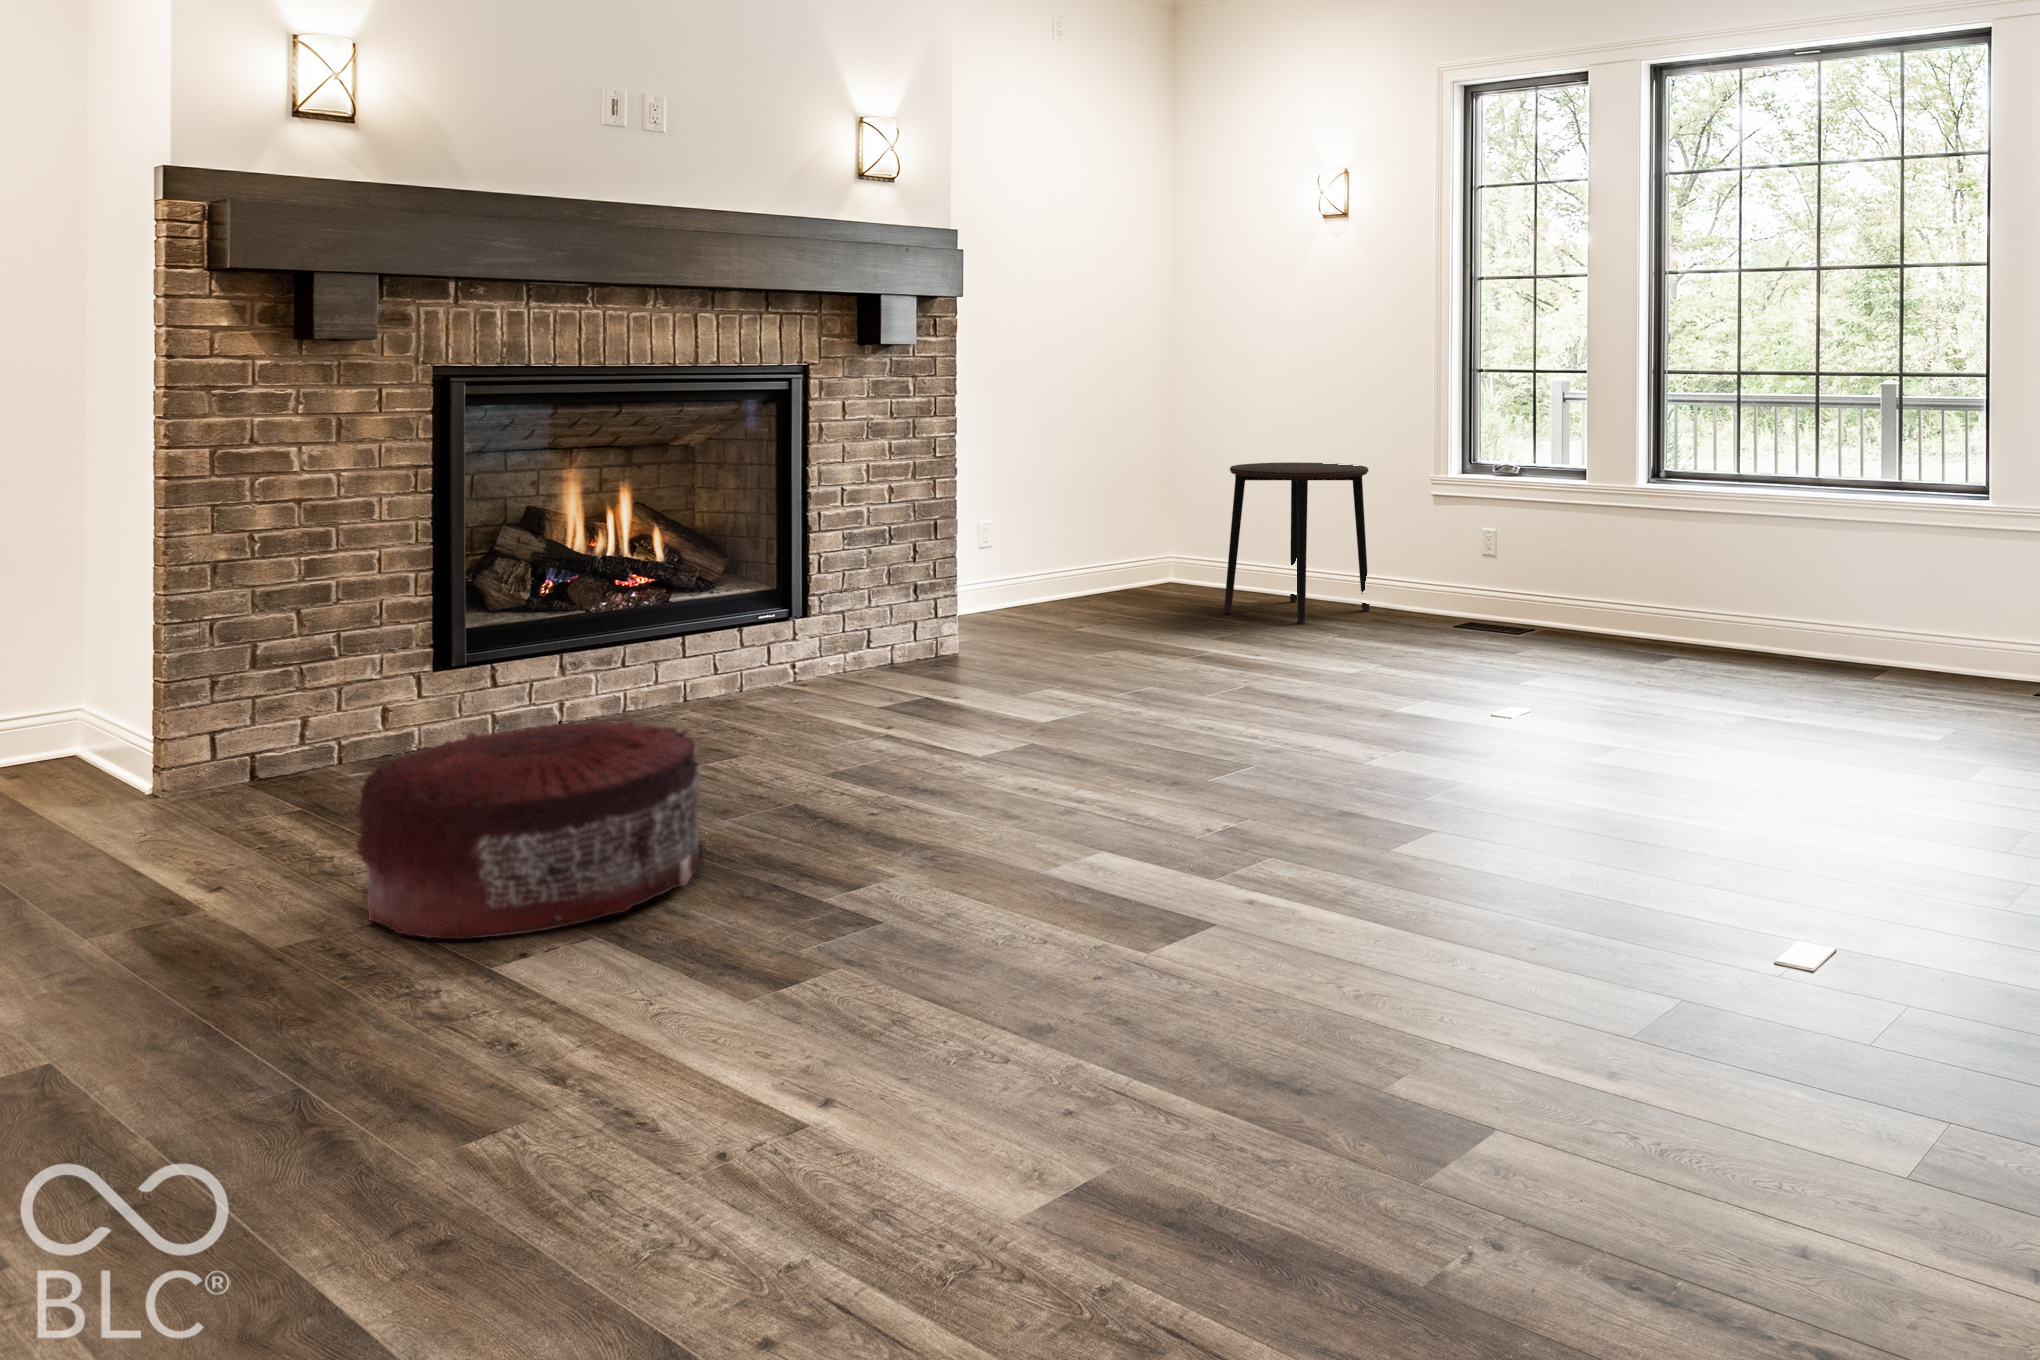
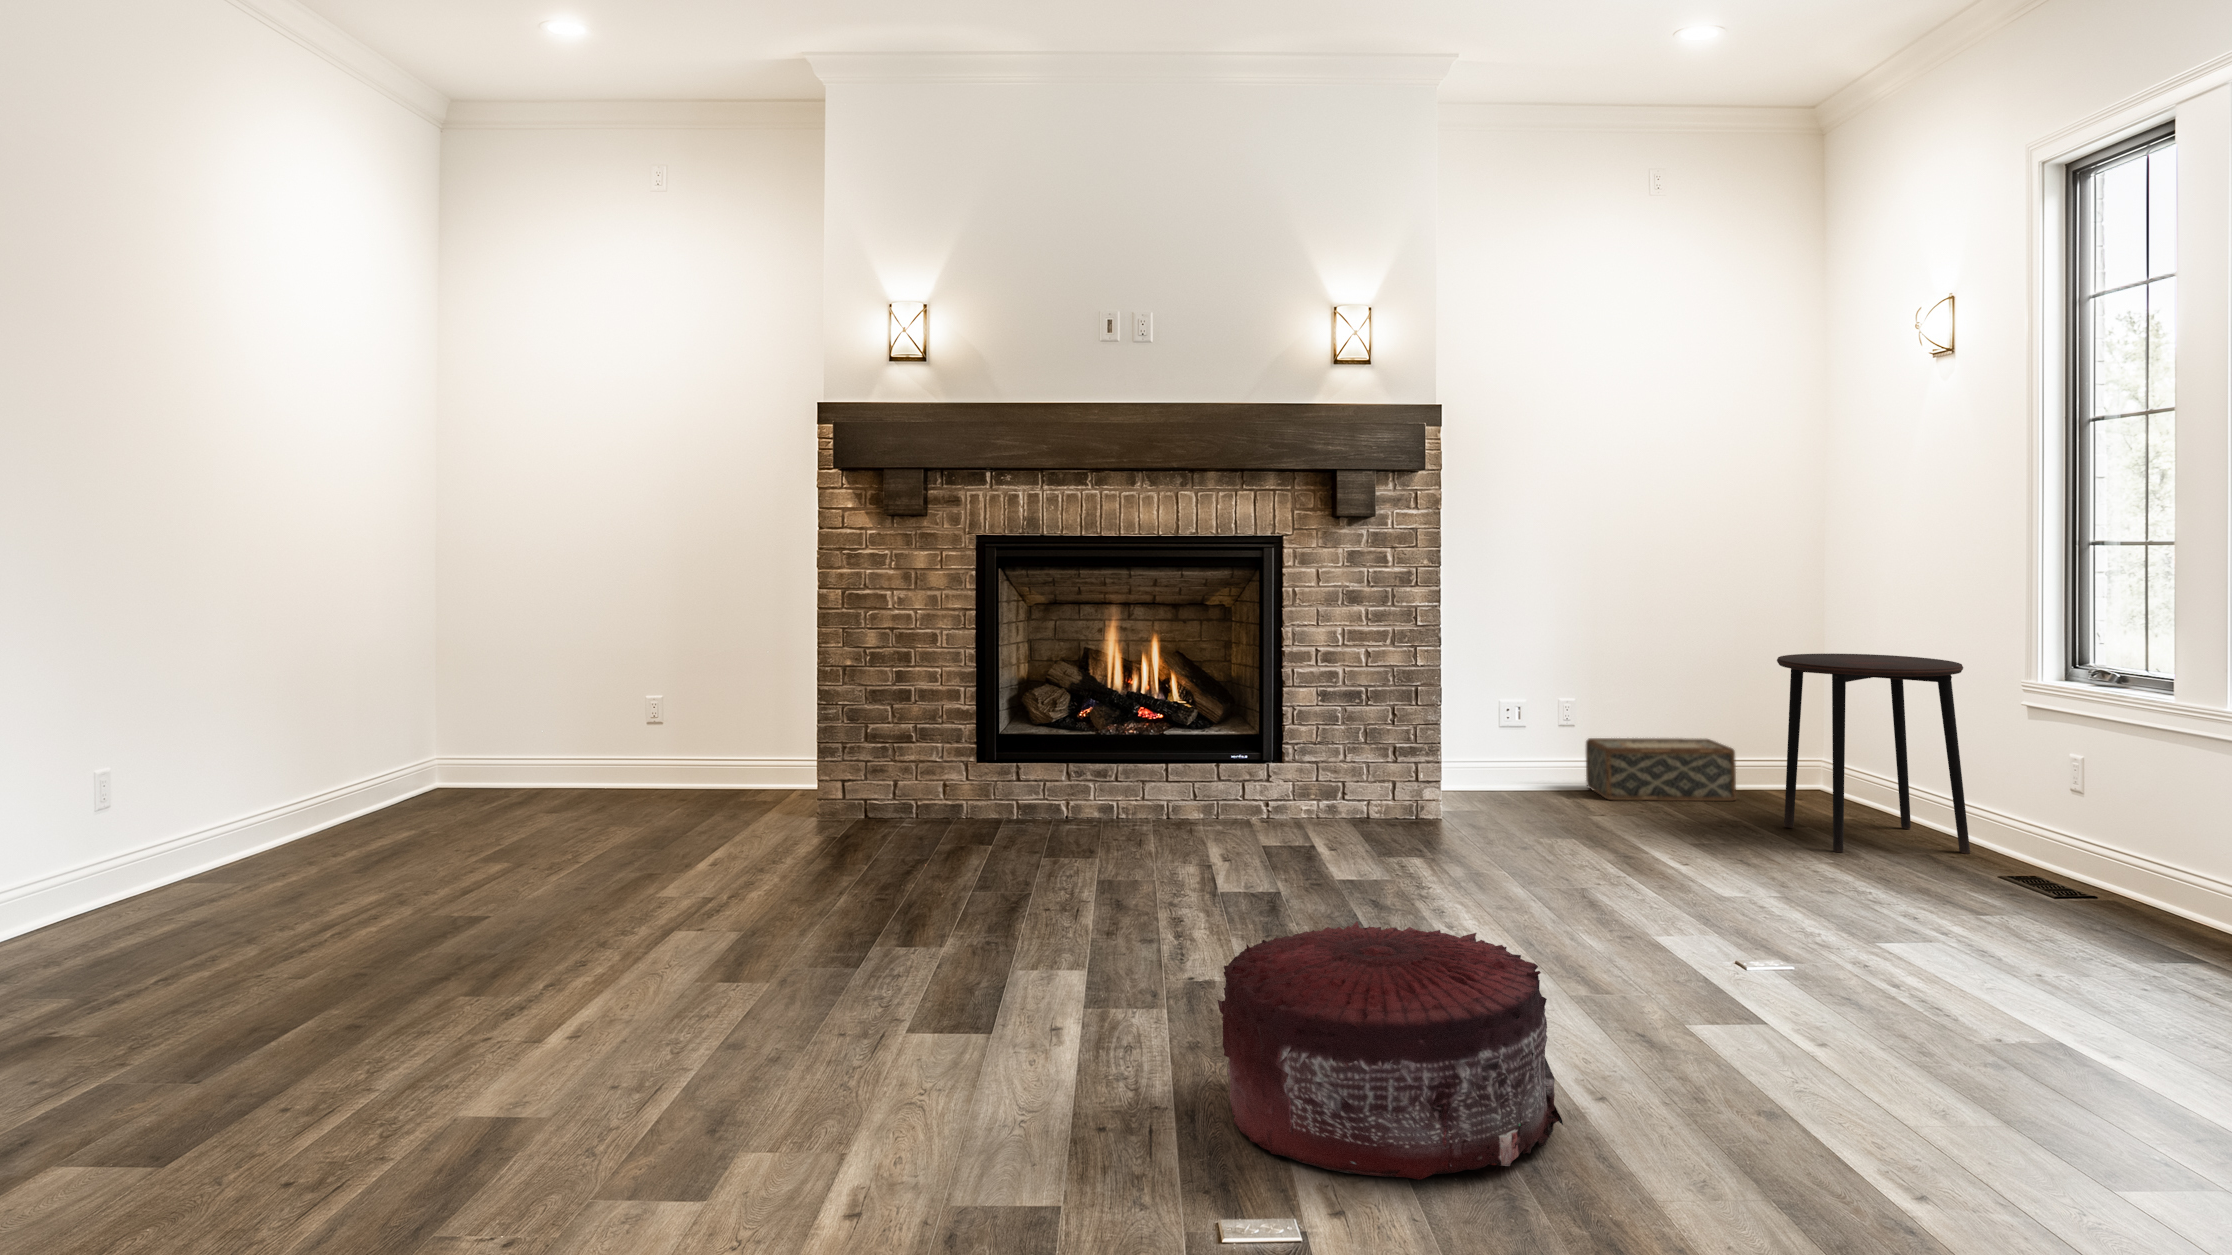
woven basket: none [1003,550,1139,615] -> present [1586,738,1736,801]
pouf: present [357,719,704,939] -> present [1218,921,1563,1180]

